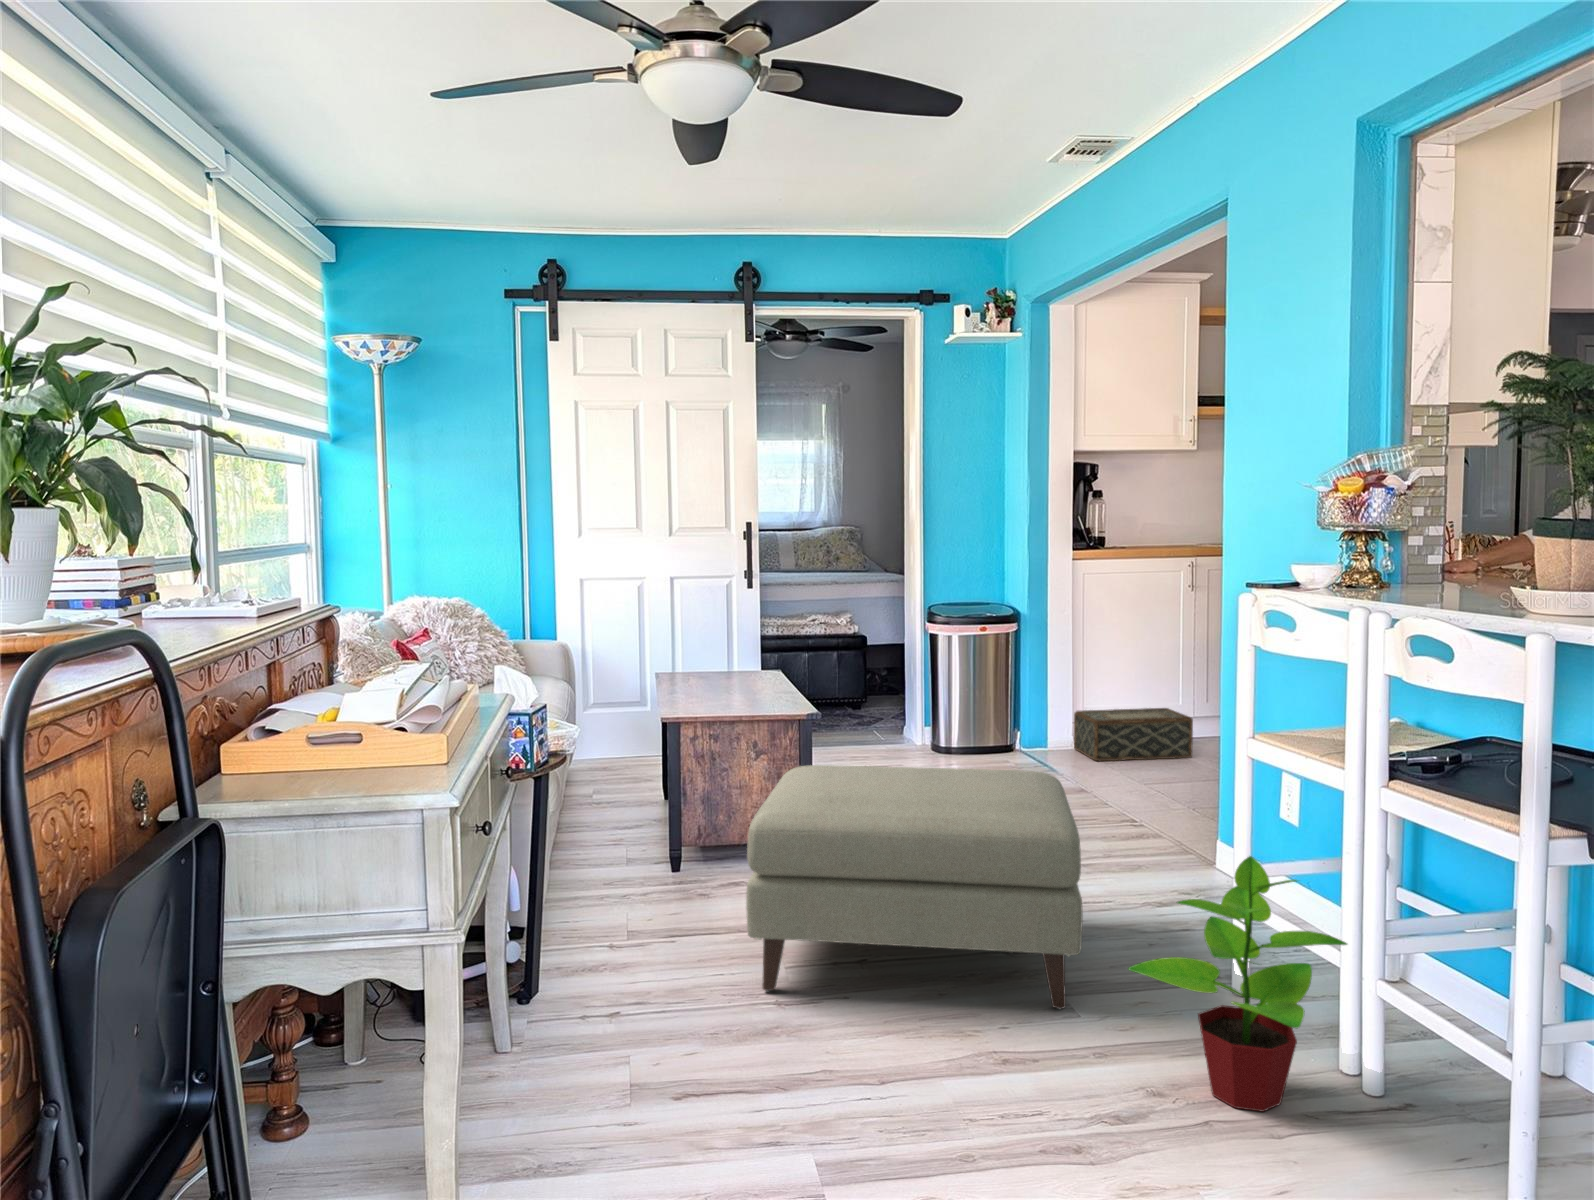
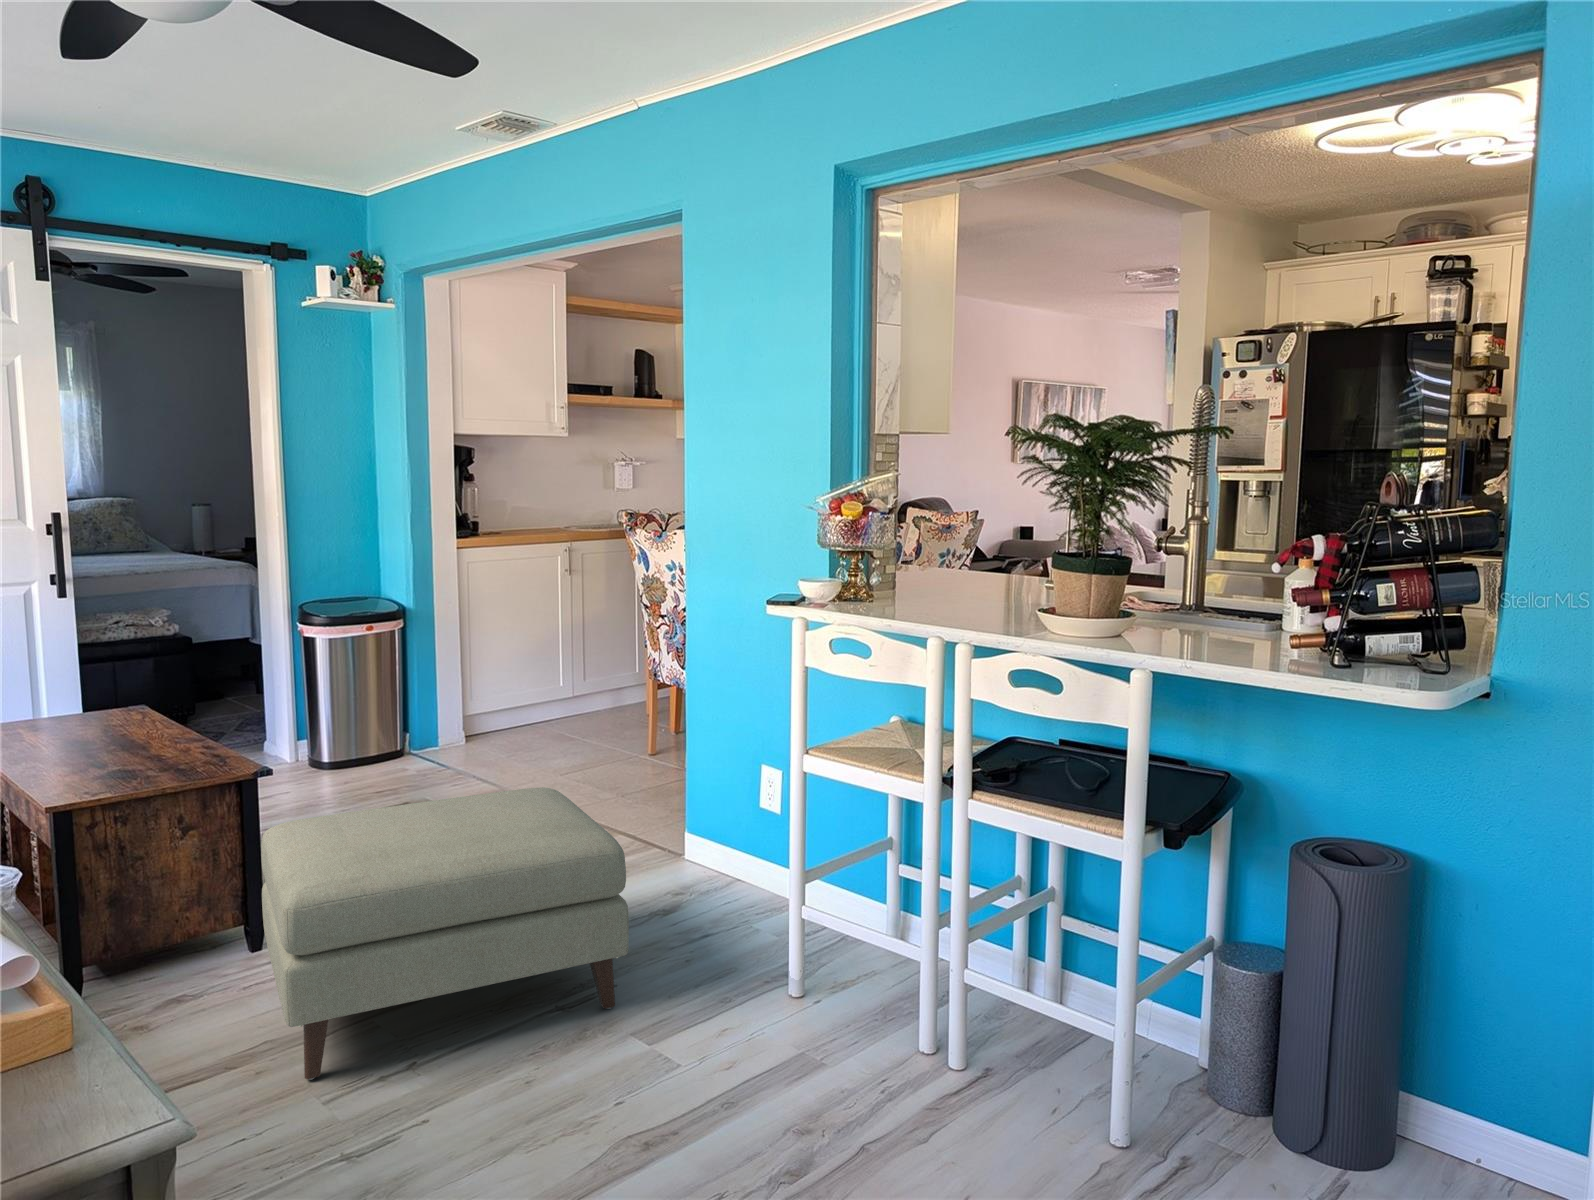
woven basket: present [1074,708,1193,761] -> none [464,690,581,754]
potted plant: present [1128,856,1347,1112] -> none [694,838,862,1047]

